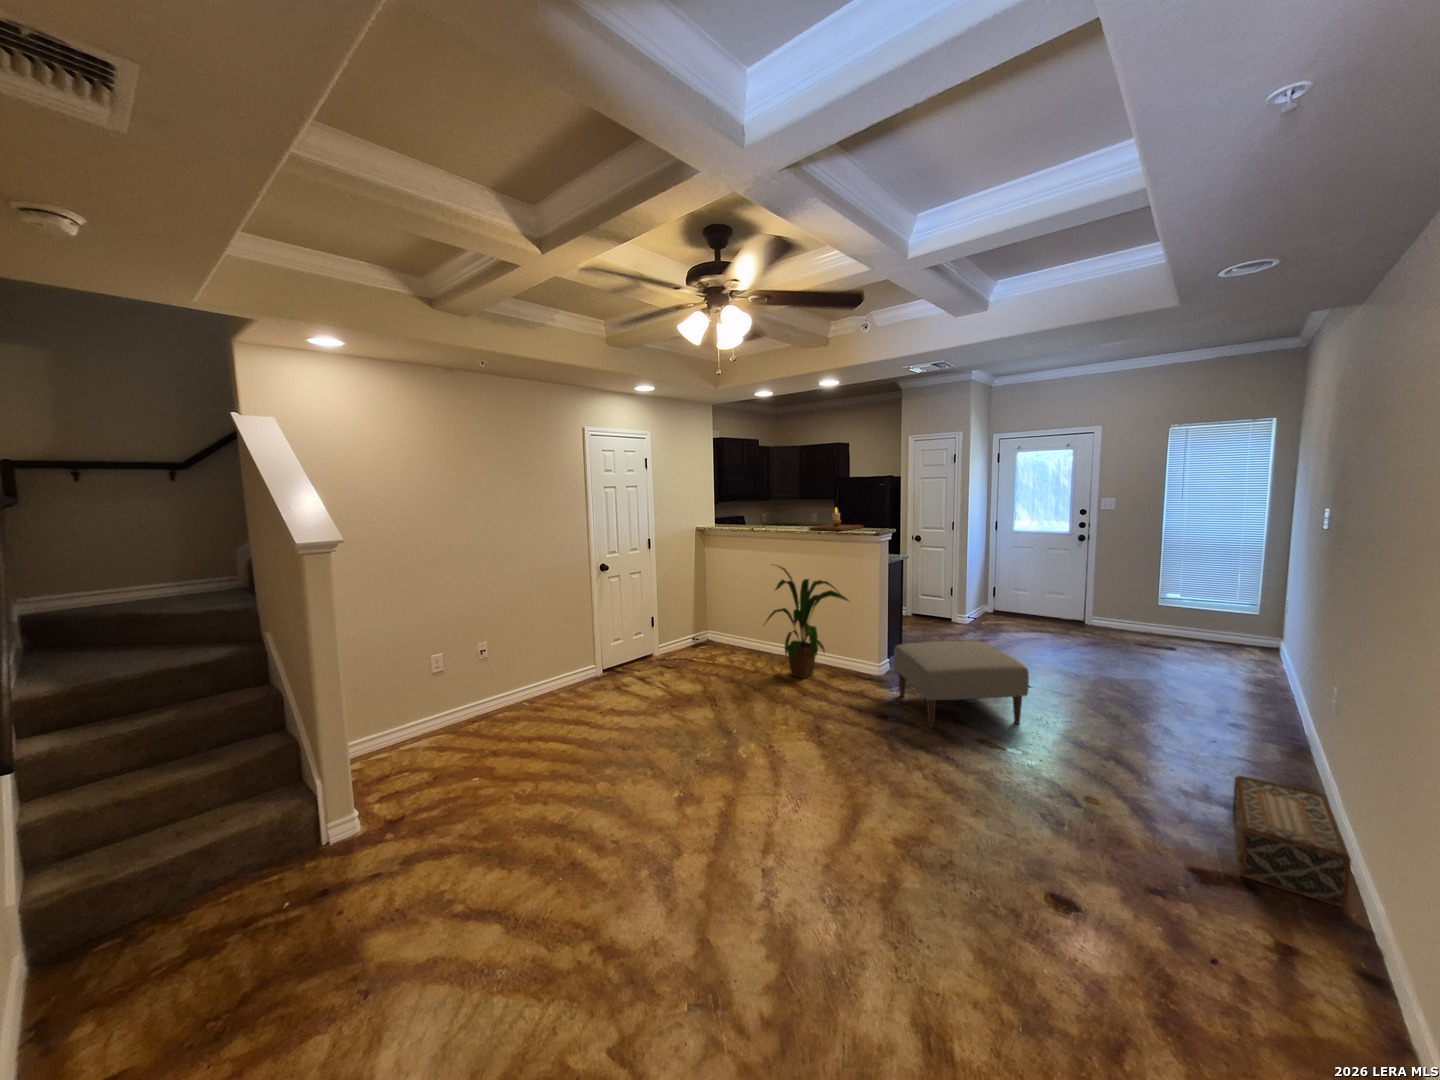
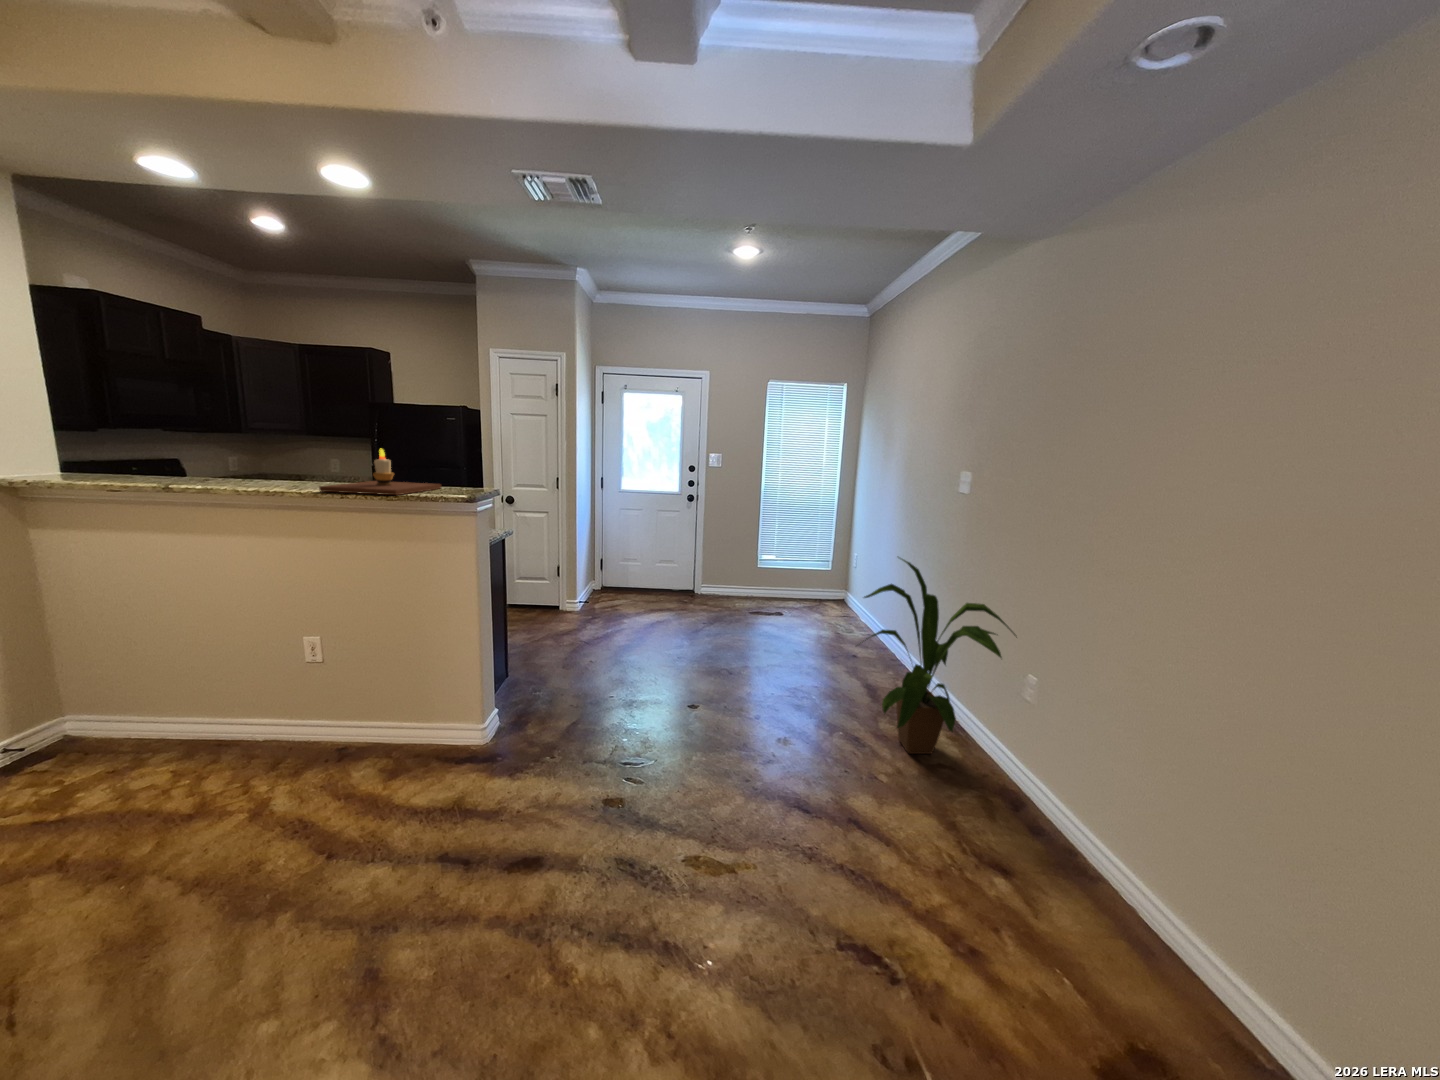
house plant: present [767,566,848,679] -> present [860,558,1017,754]
ottoman: present [894,641,1029,727] -> none [520,659,735,854]
woven basket: present [1233,776,1351,908] -> none [1013,820,1249,1027]

